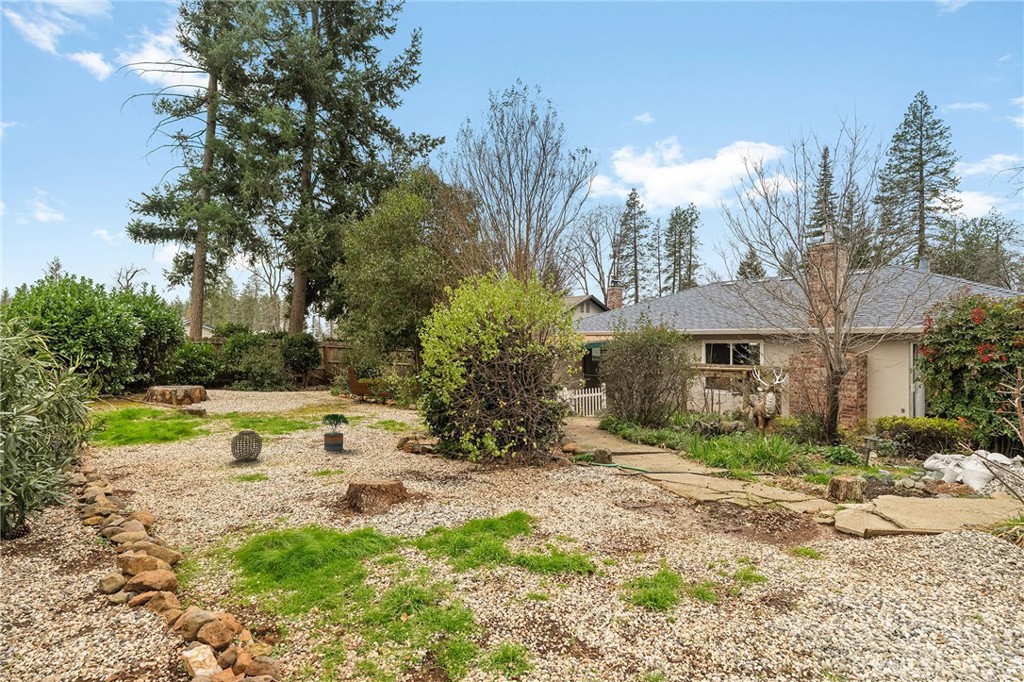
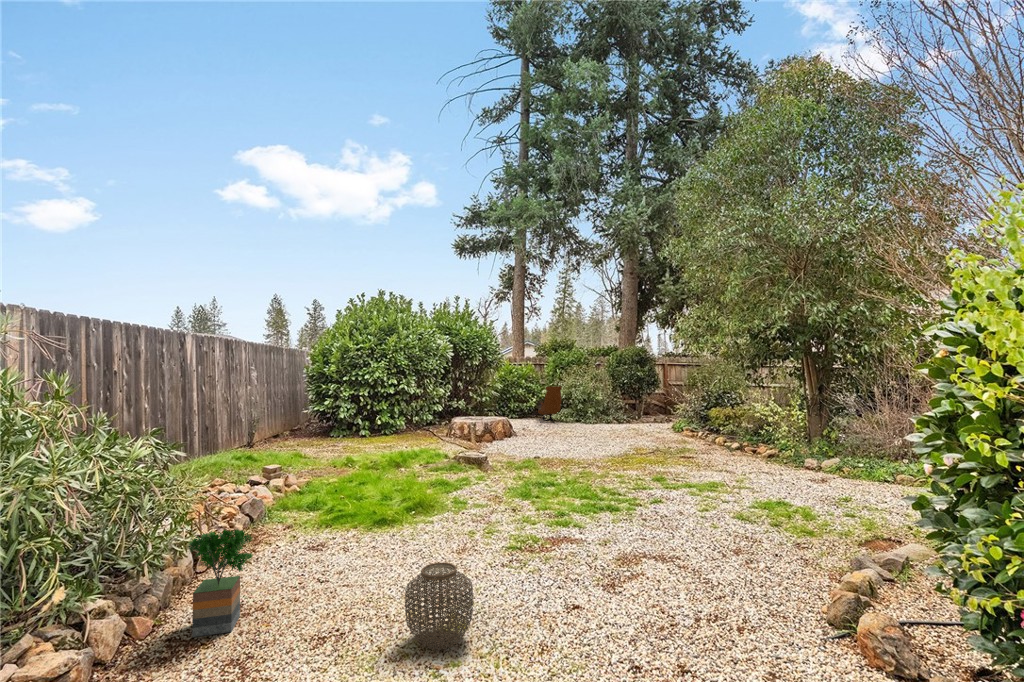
lounge chair: present [347,367,392,403] -> present [538,386,562,423]
potted tree: present [322,414,349,451] -> present [188,529,253,637]

